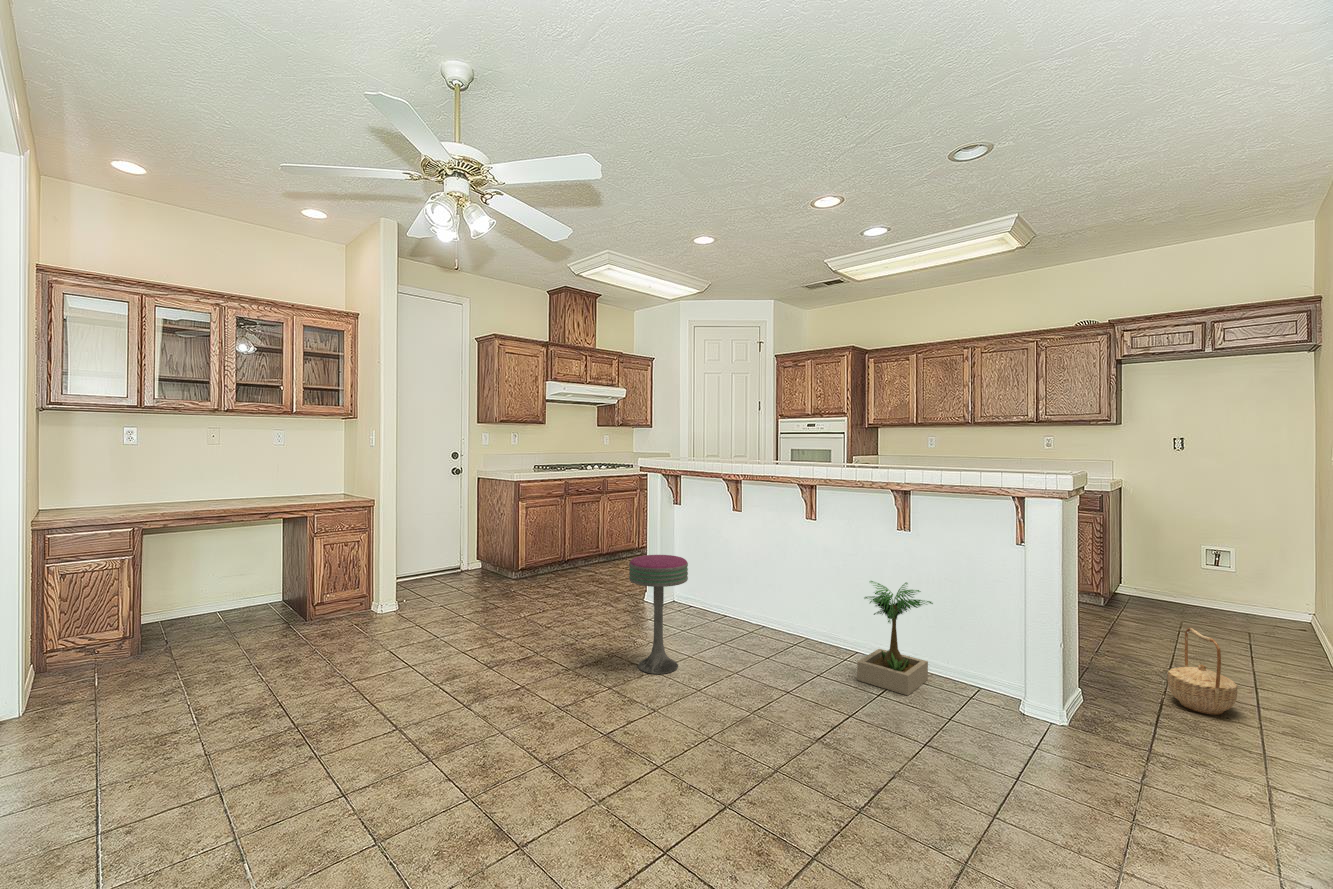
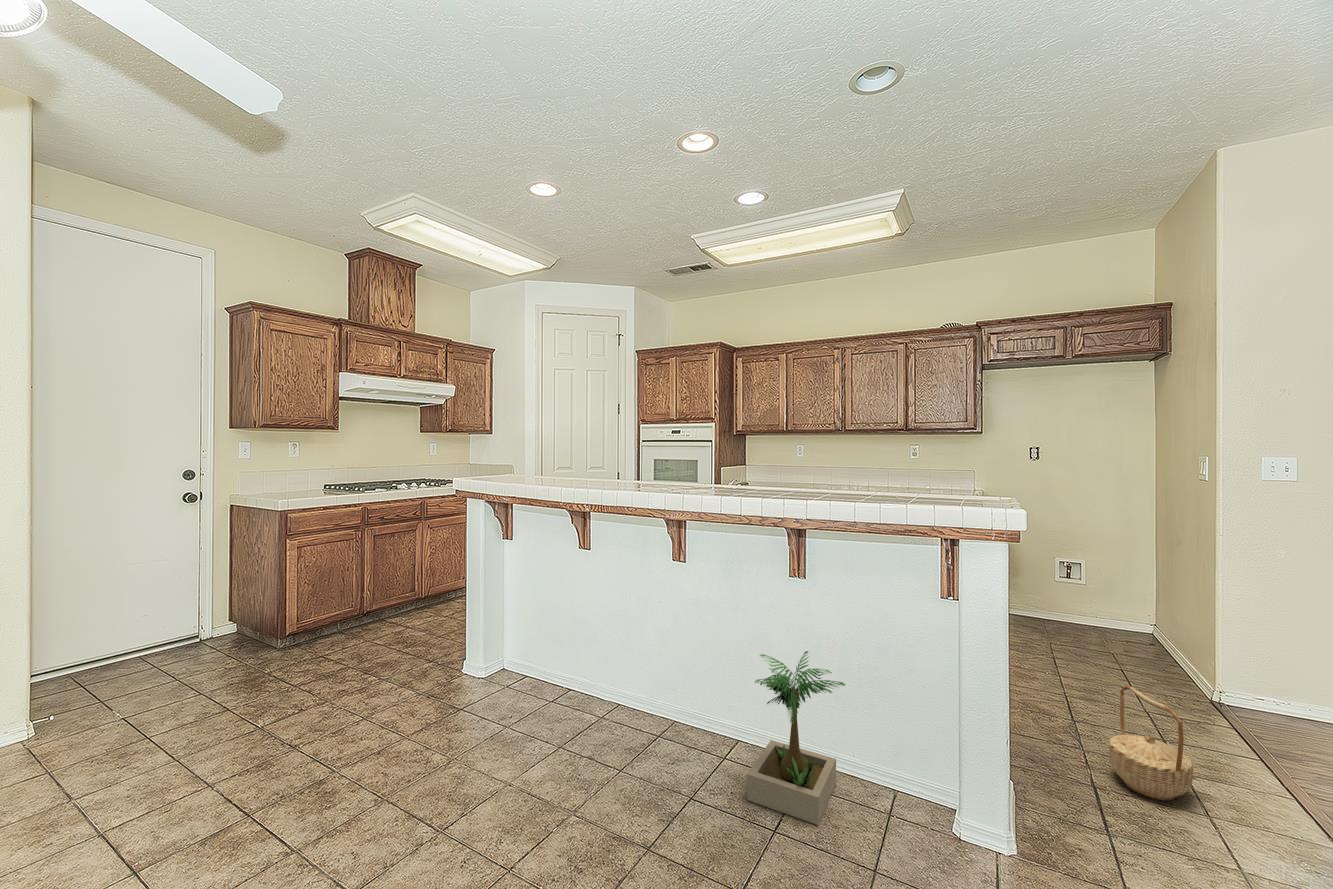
bar stool: present [629,555,688,674] -> none [403,635,501,836]

